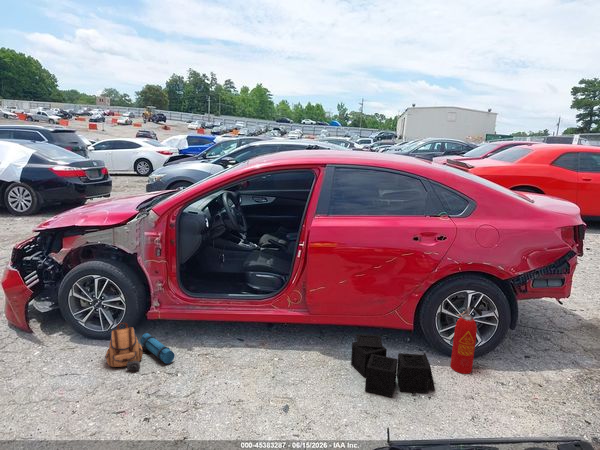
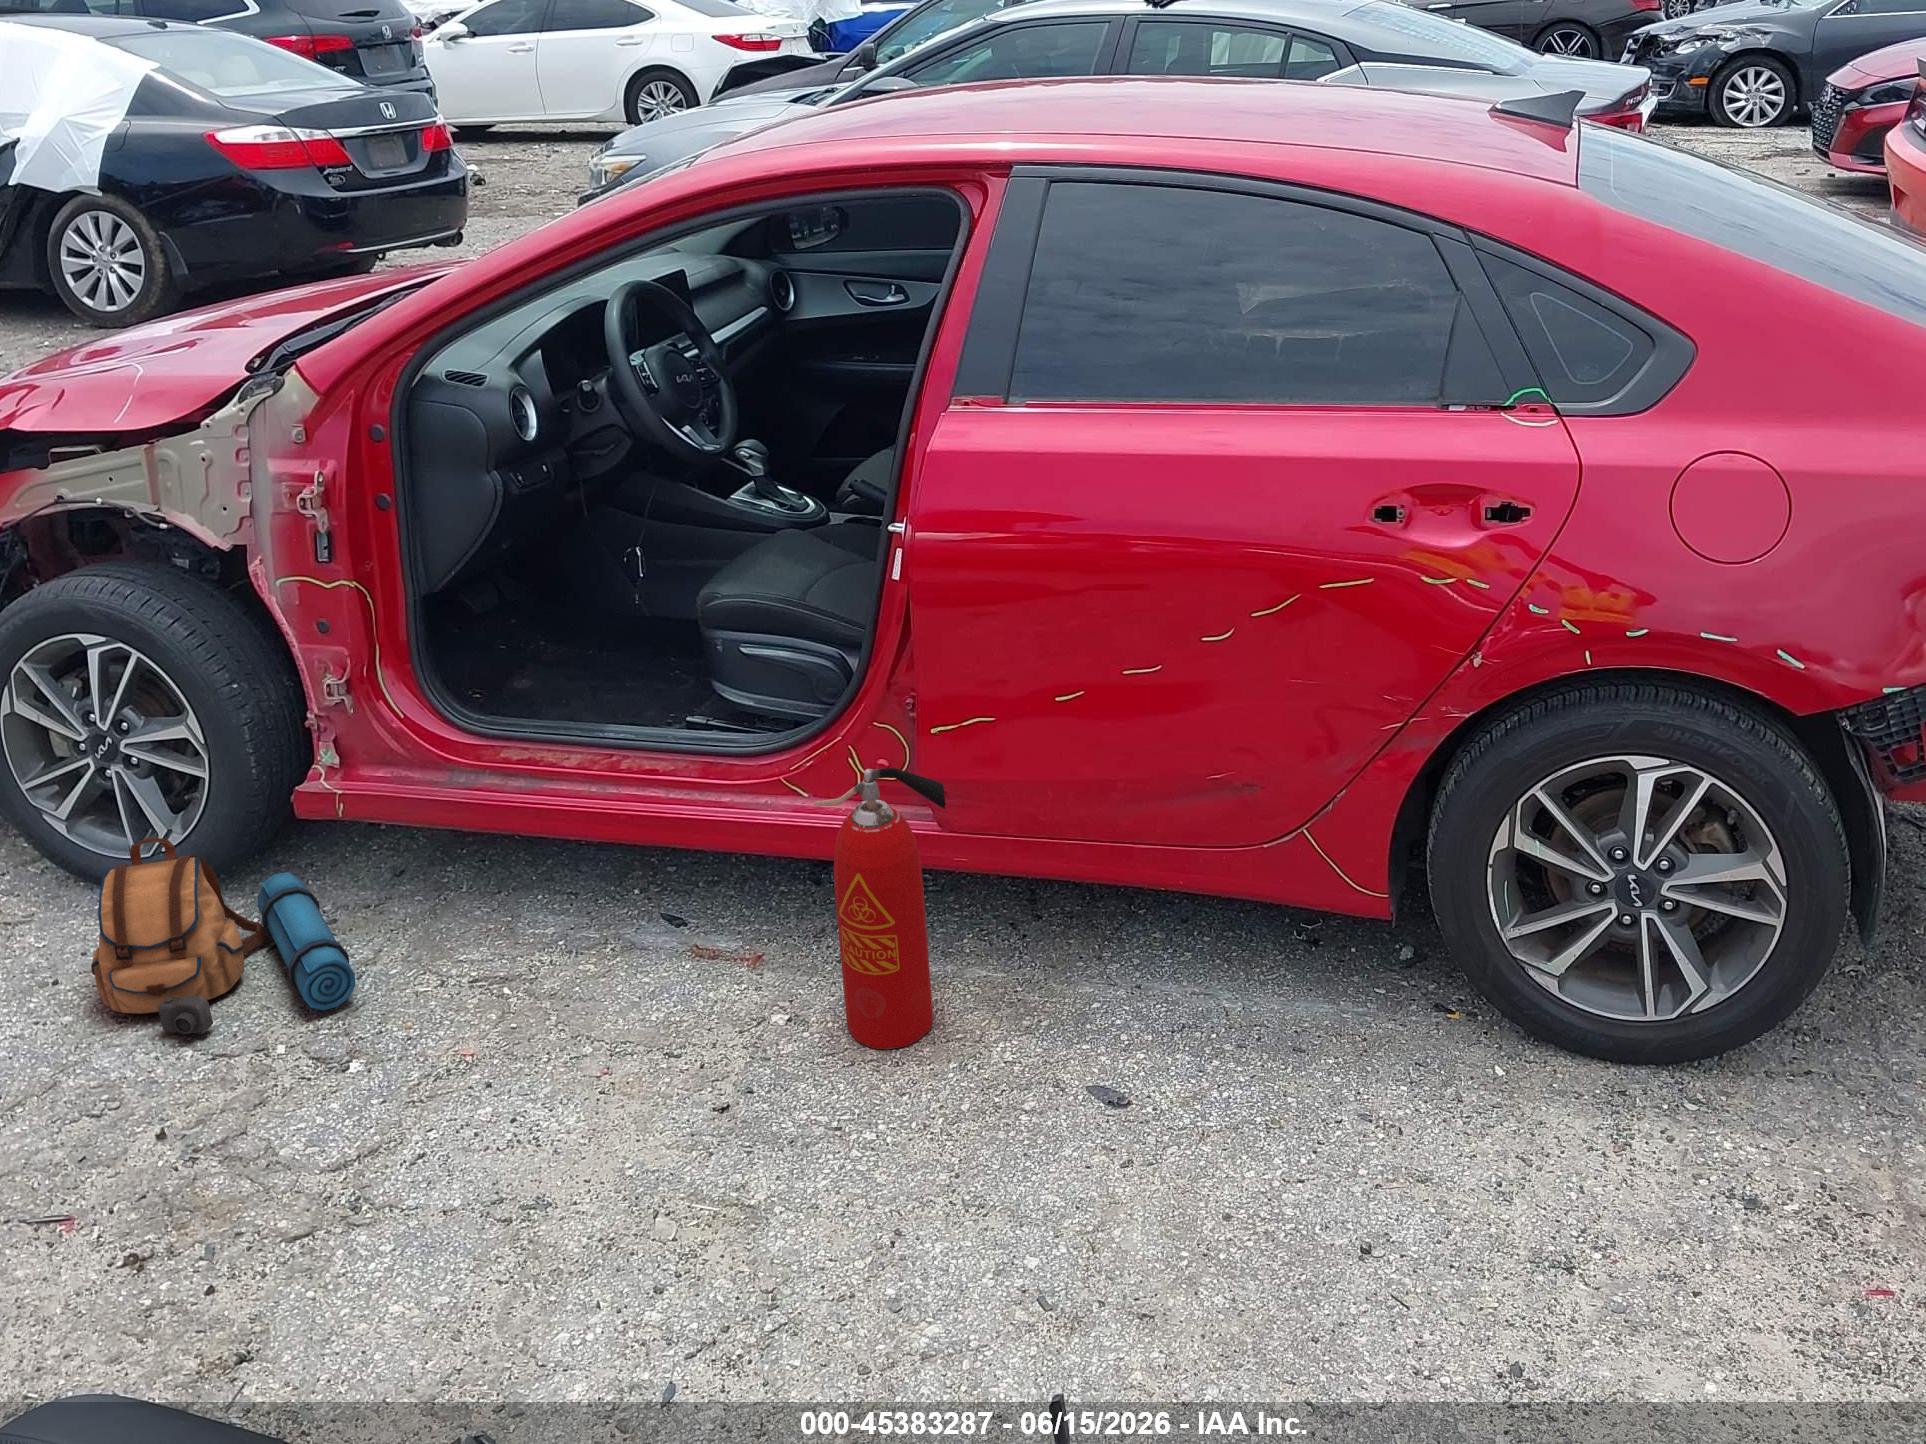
fire extinguisher: present [450,306,482,374] -> present [814,768,945,1049]
storage bin: present [351,334,435,400] -> none [1078,927,1418,1269]

